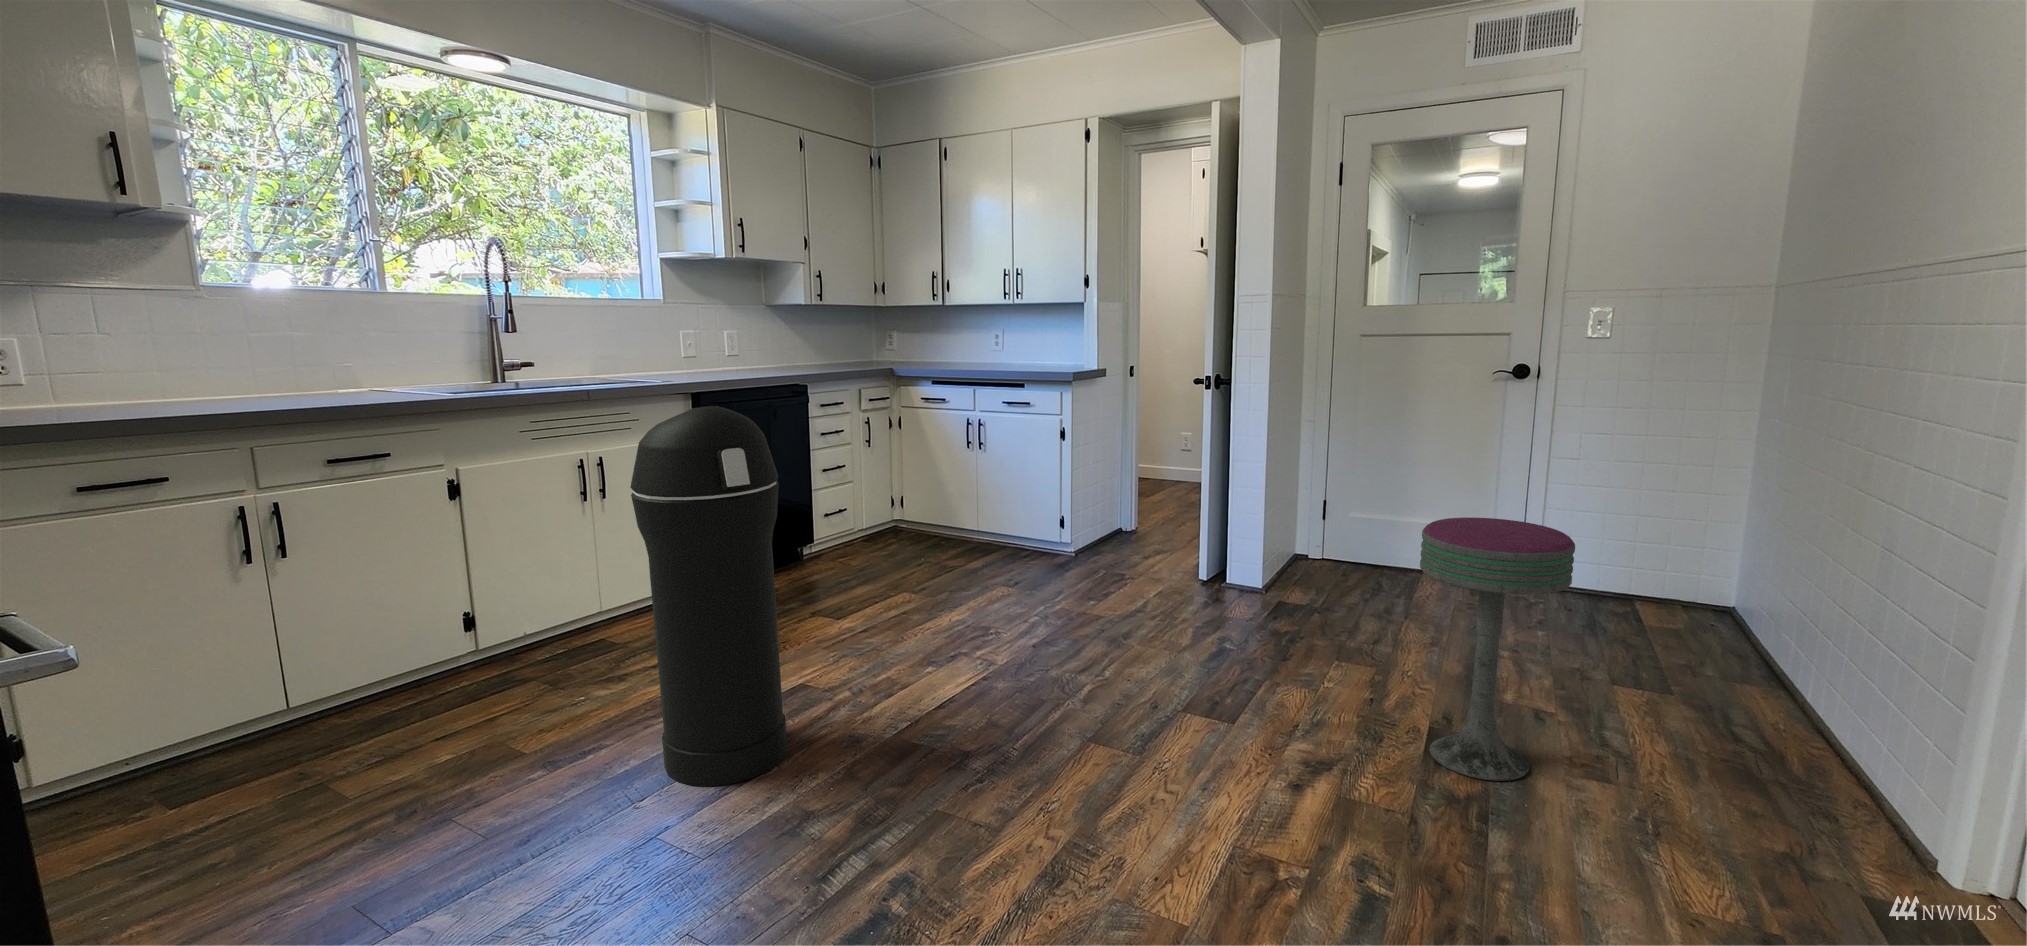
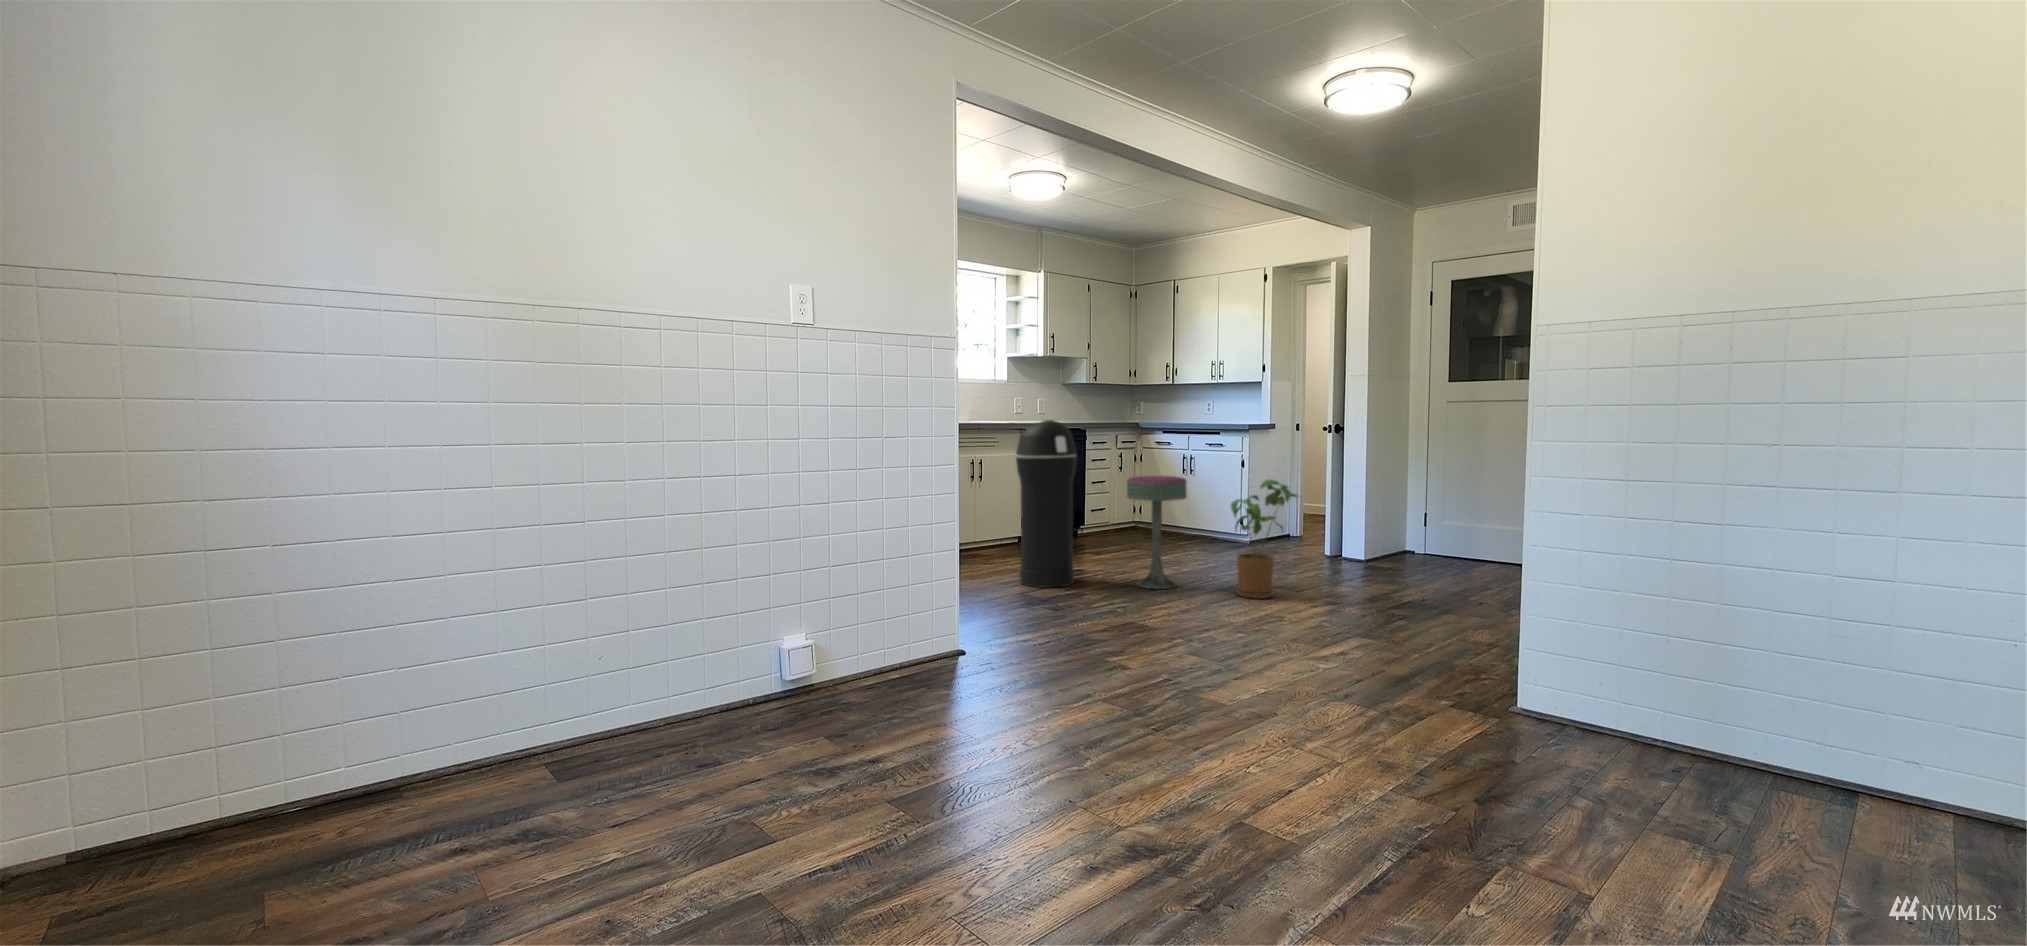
bar stool: present [1420,518,1575,781] -> present [1127,476,1187,589]
house plant: none [1113,529,1260,777] -> present [1231,480,1297,599]

